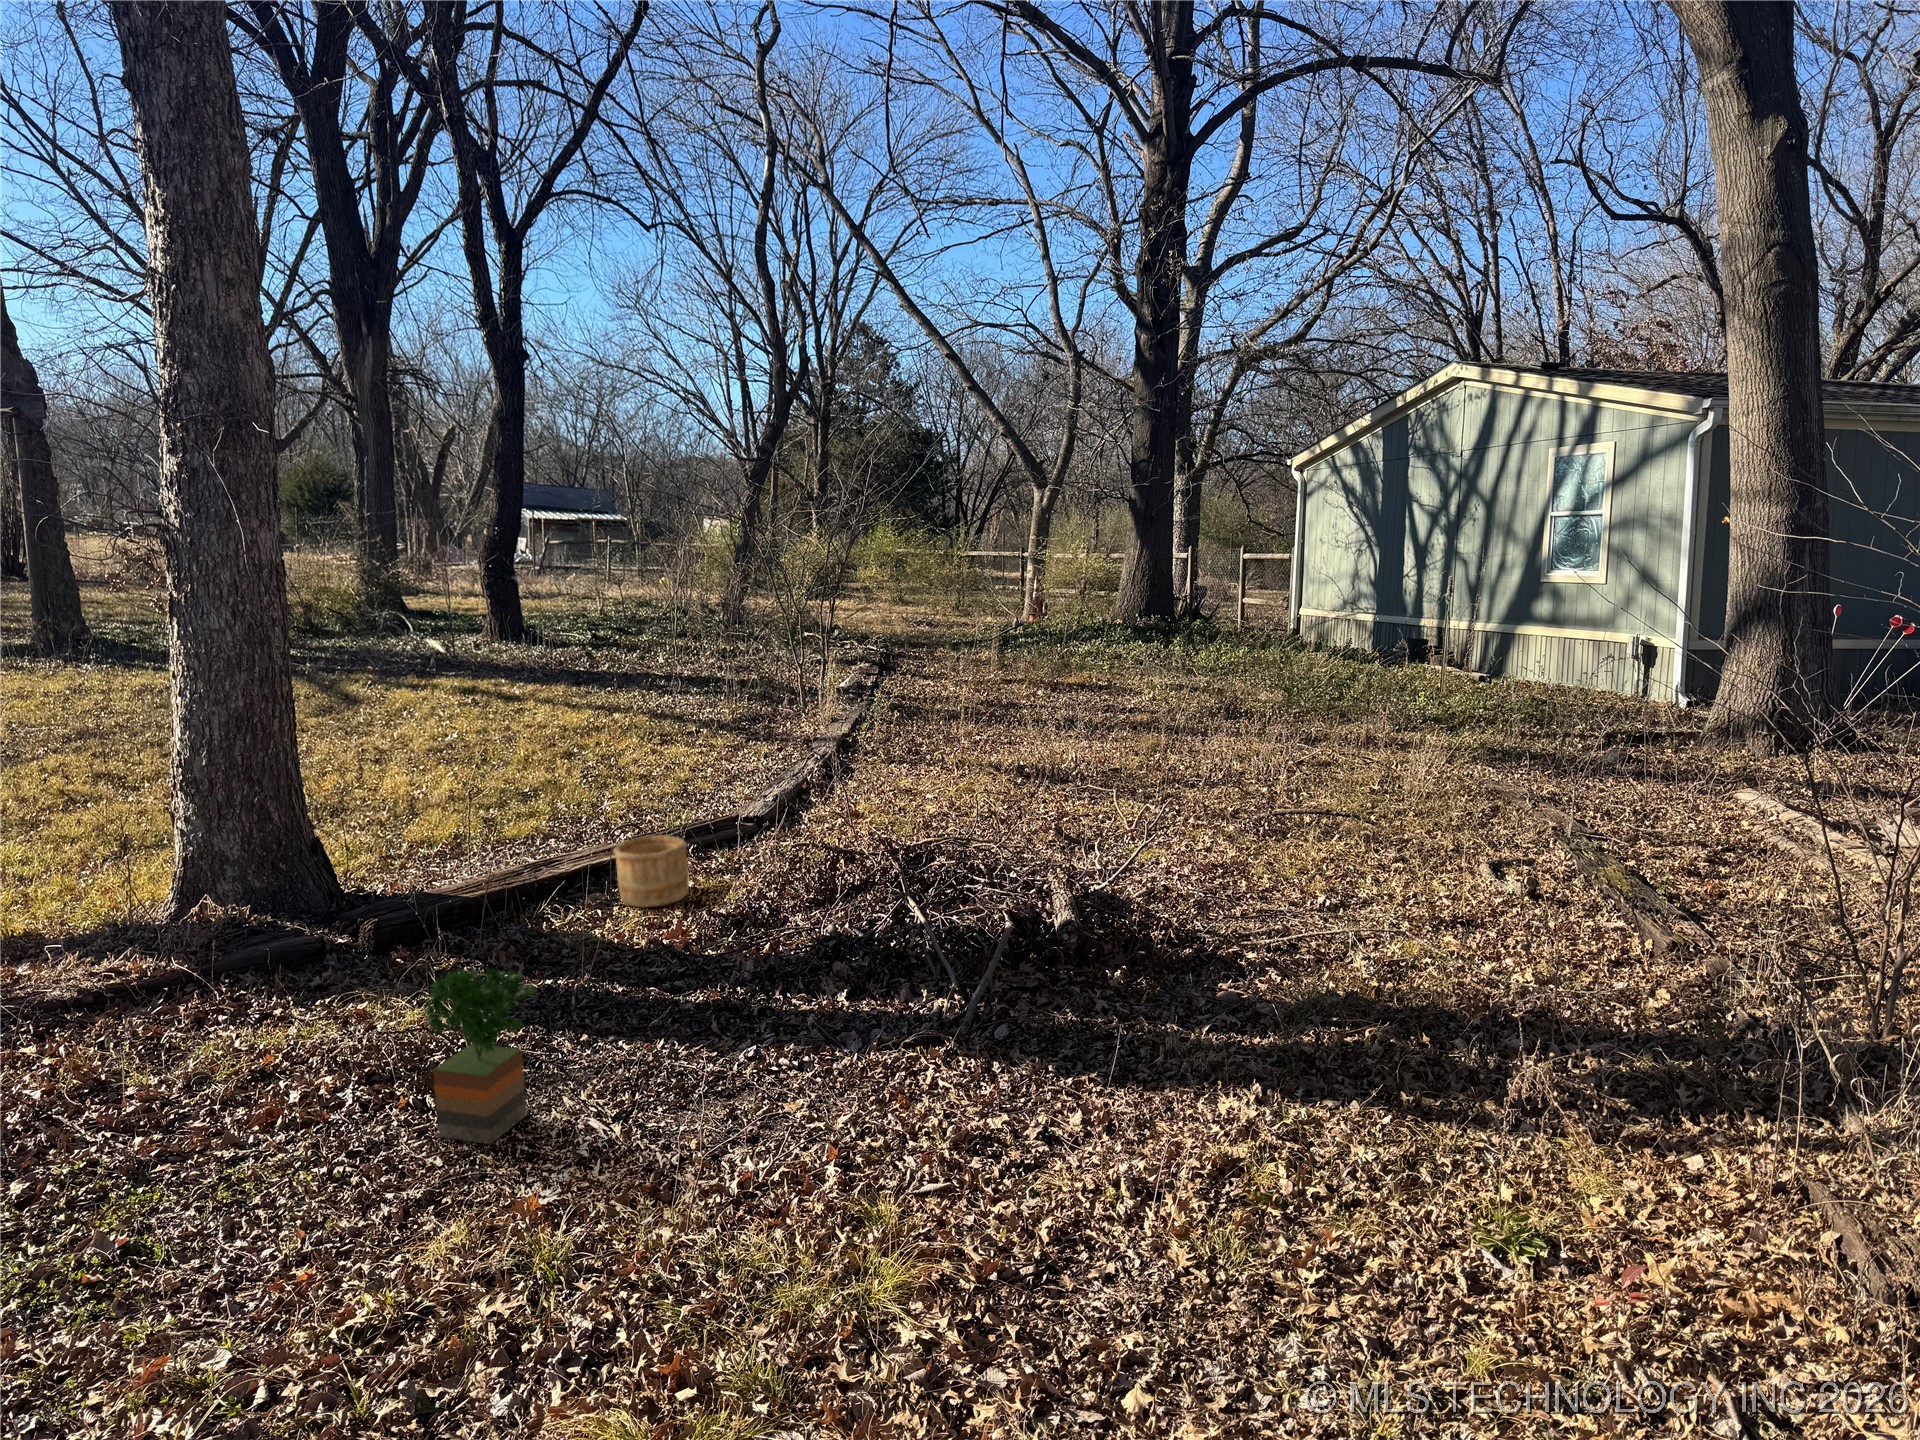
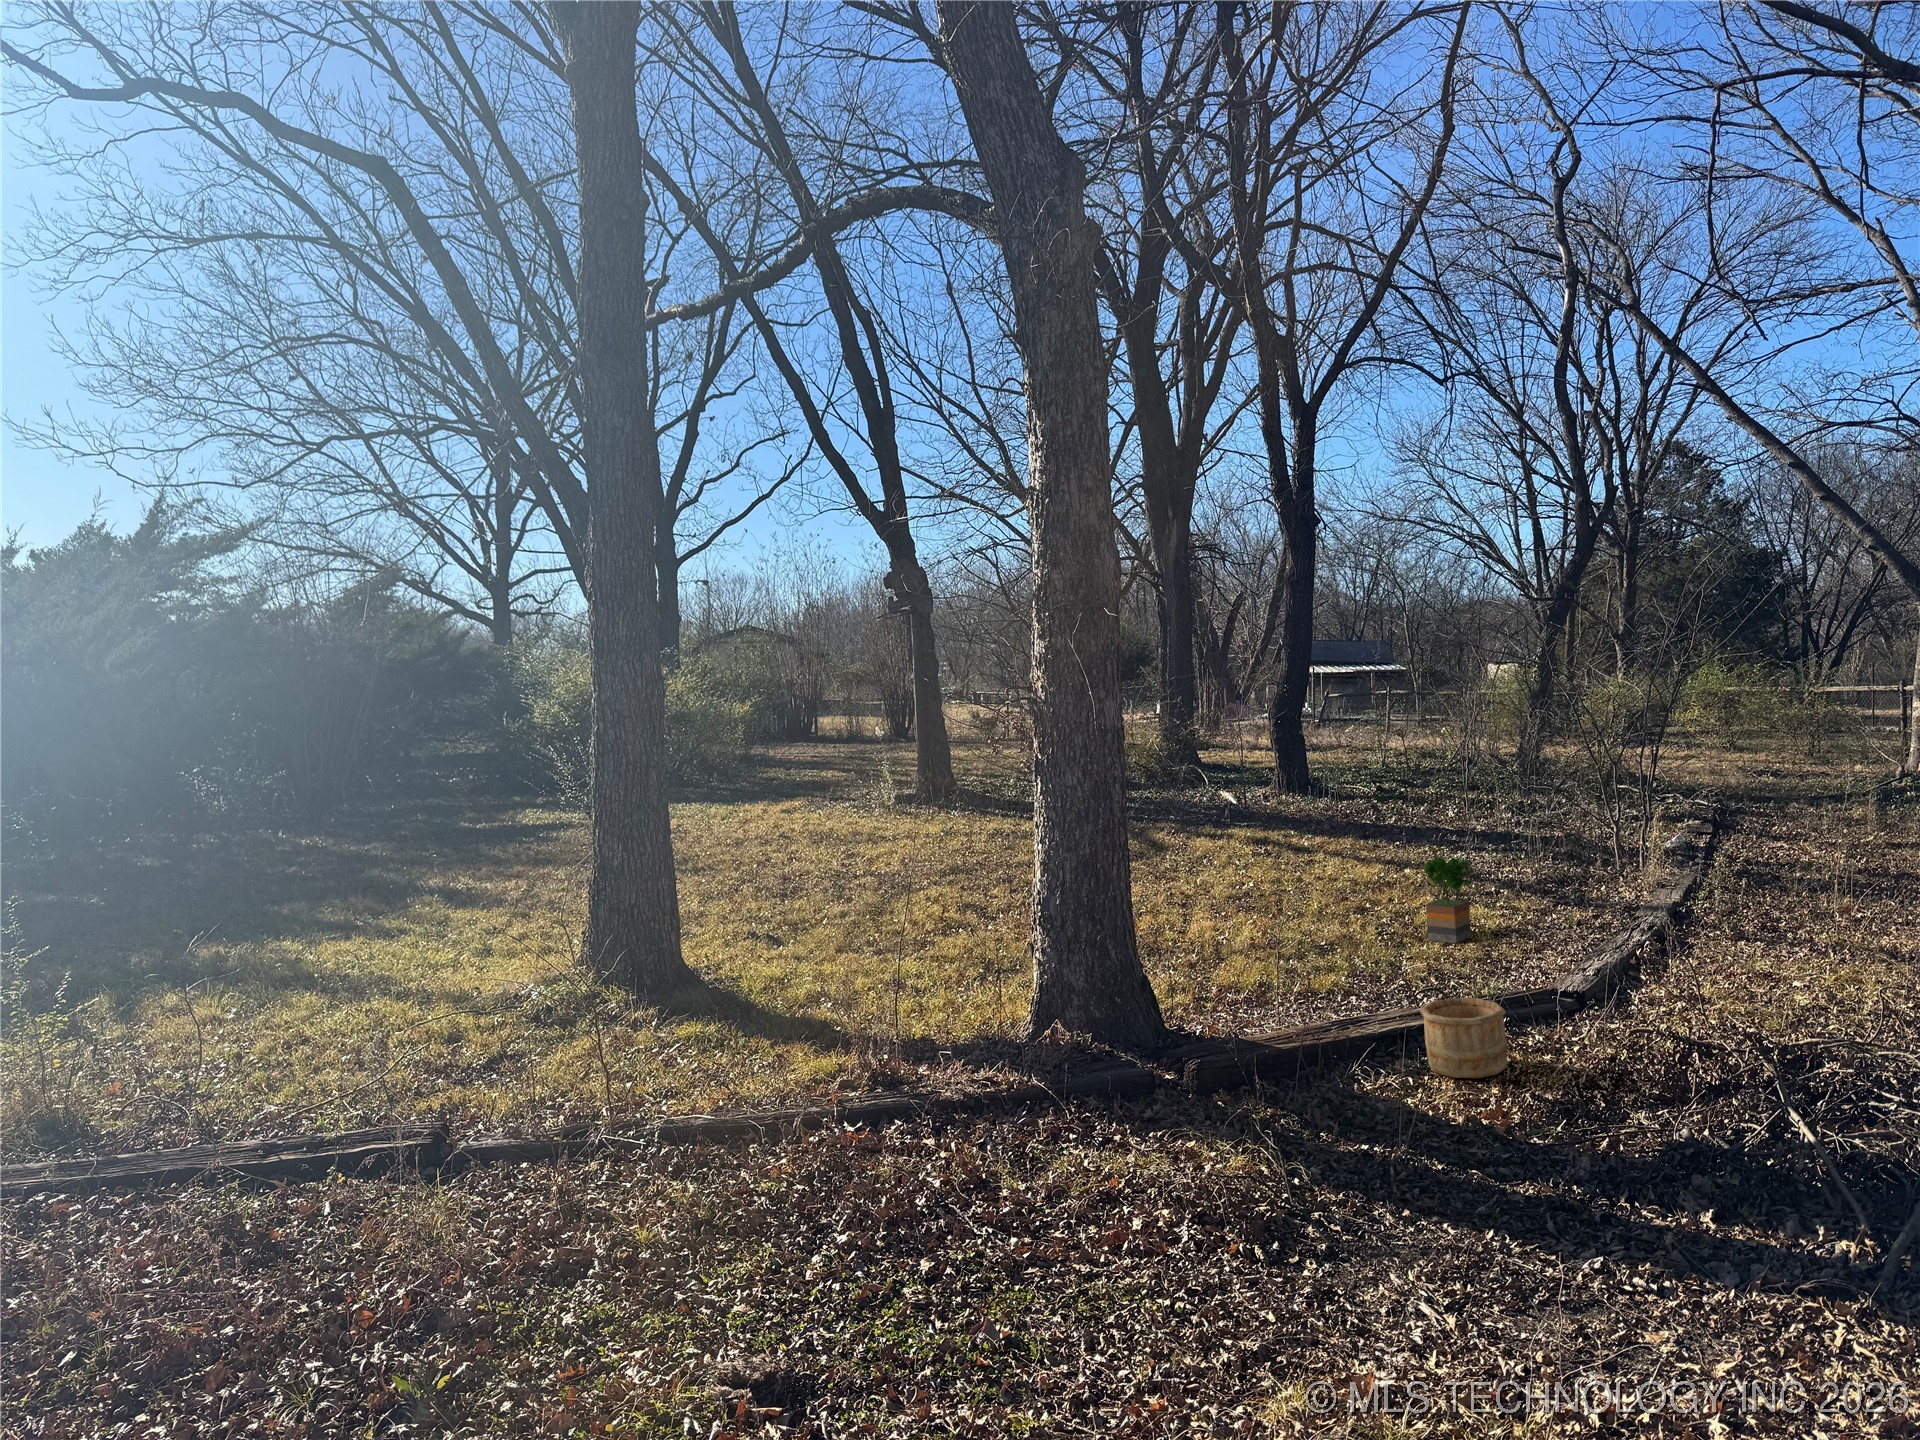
potted tree: present [424,968,535,1144] -> present [1424,857,1476,943]

